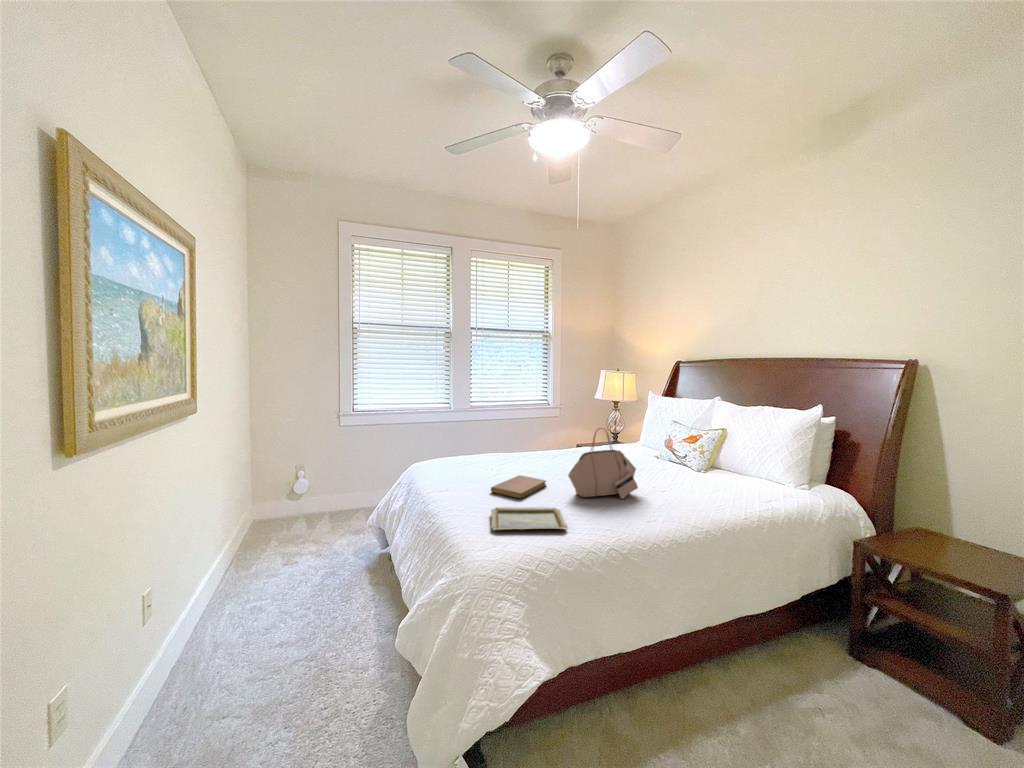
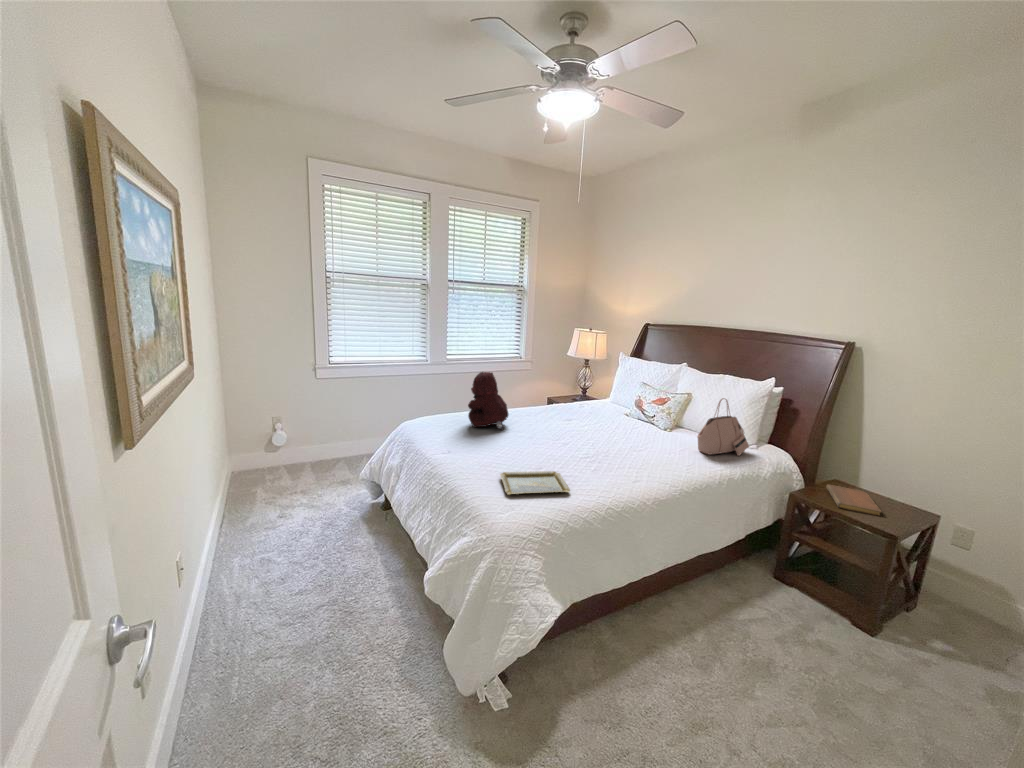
teddy bear: none [475,408,519,469] -> present [468,372,508,429]
handbag: present [568,428,638,499] -> present [697,398,749,456]
notebook: present [491,475,546,499] -> present [826,485,881,516]

